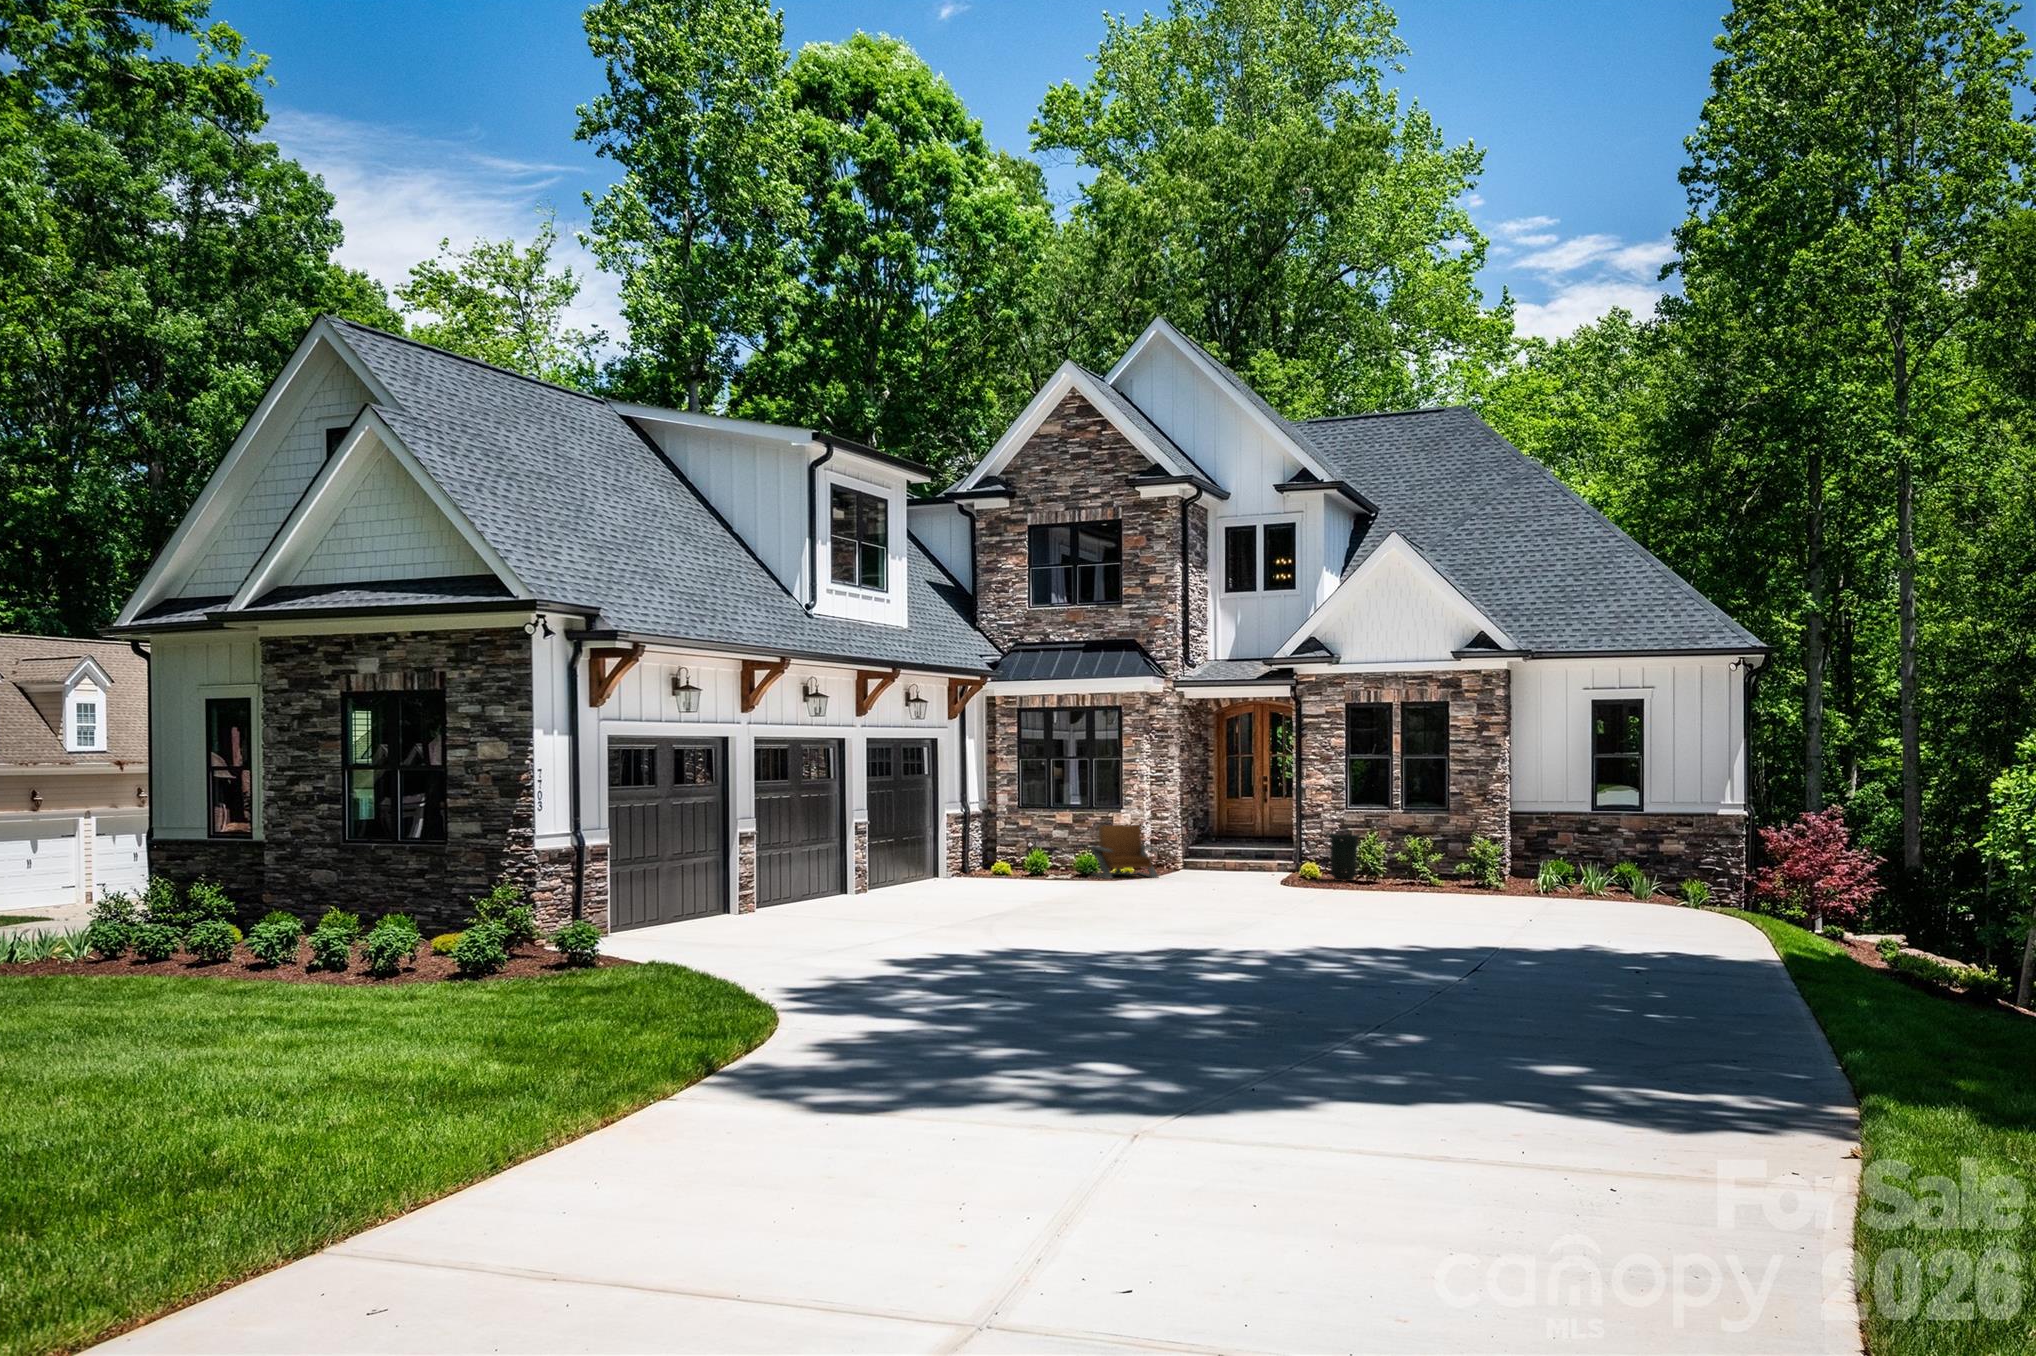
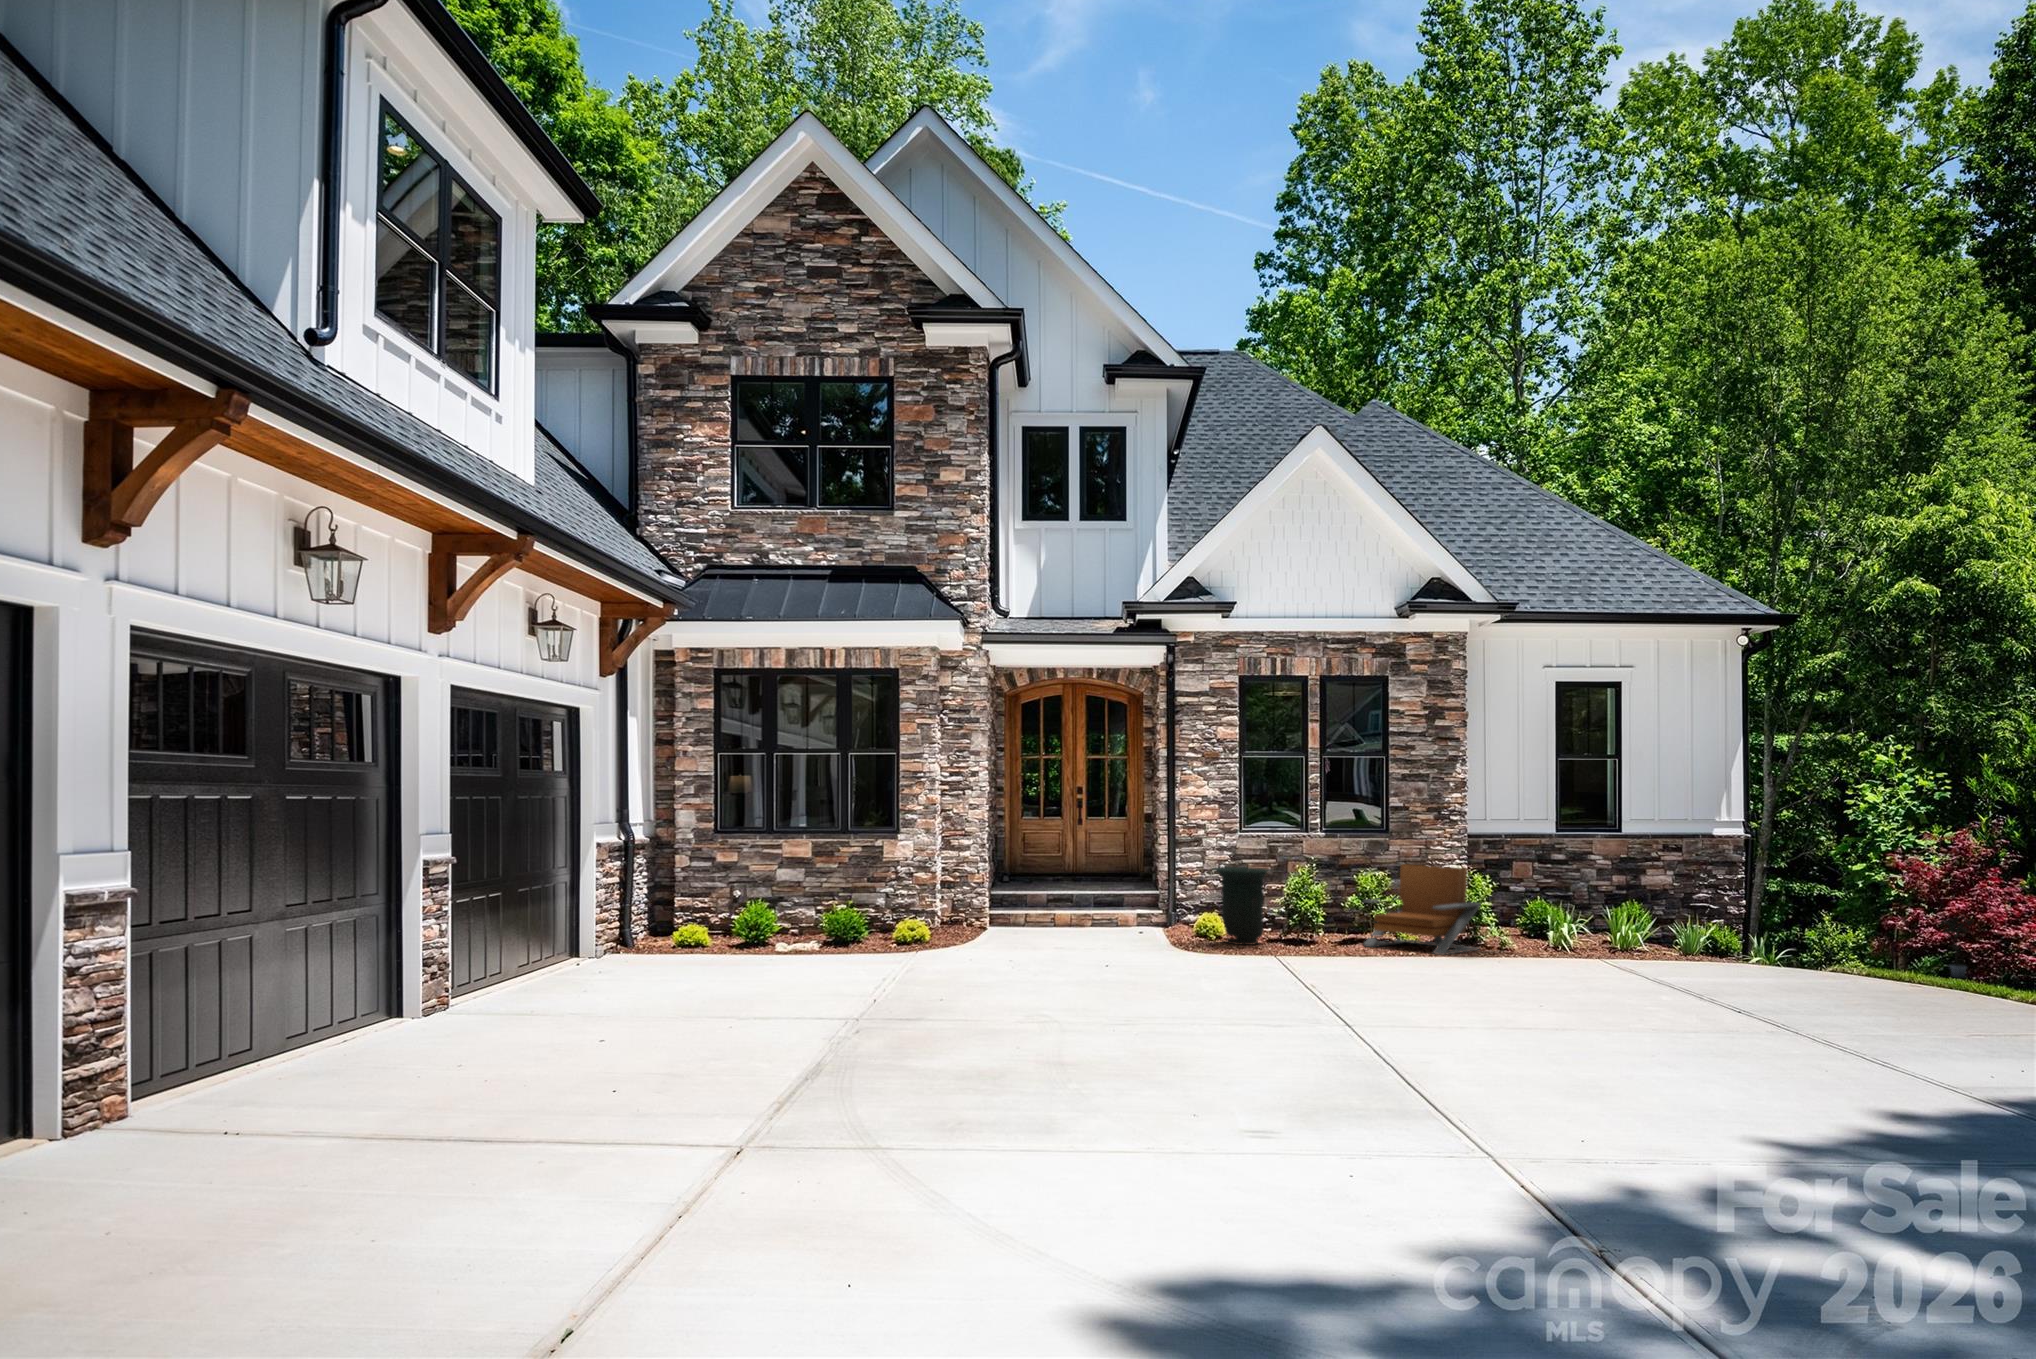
lounge chair: present [1091,825,1158,879] -> present [1364,864,1481,955]
potted plant: none [1748,870,1776,911] -> present [1941,917,1973,978]

